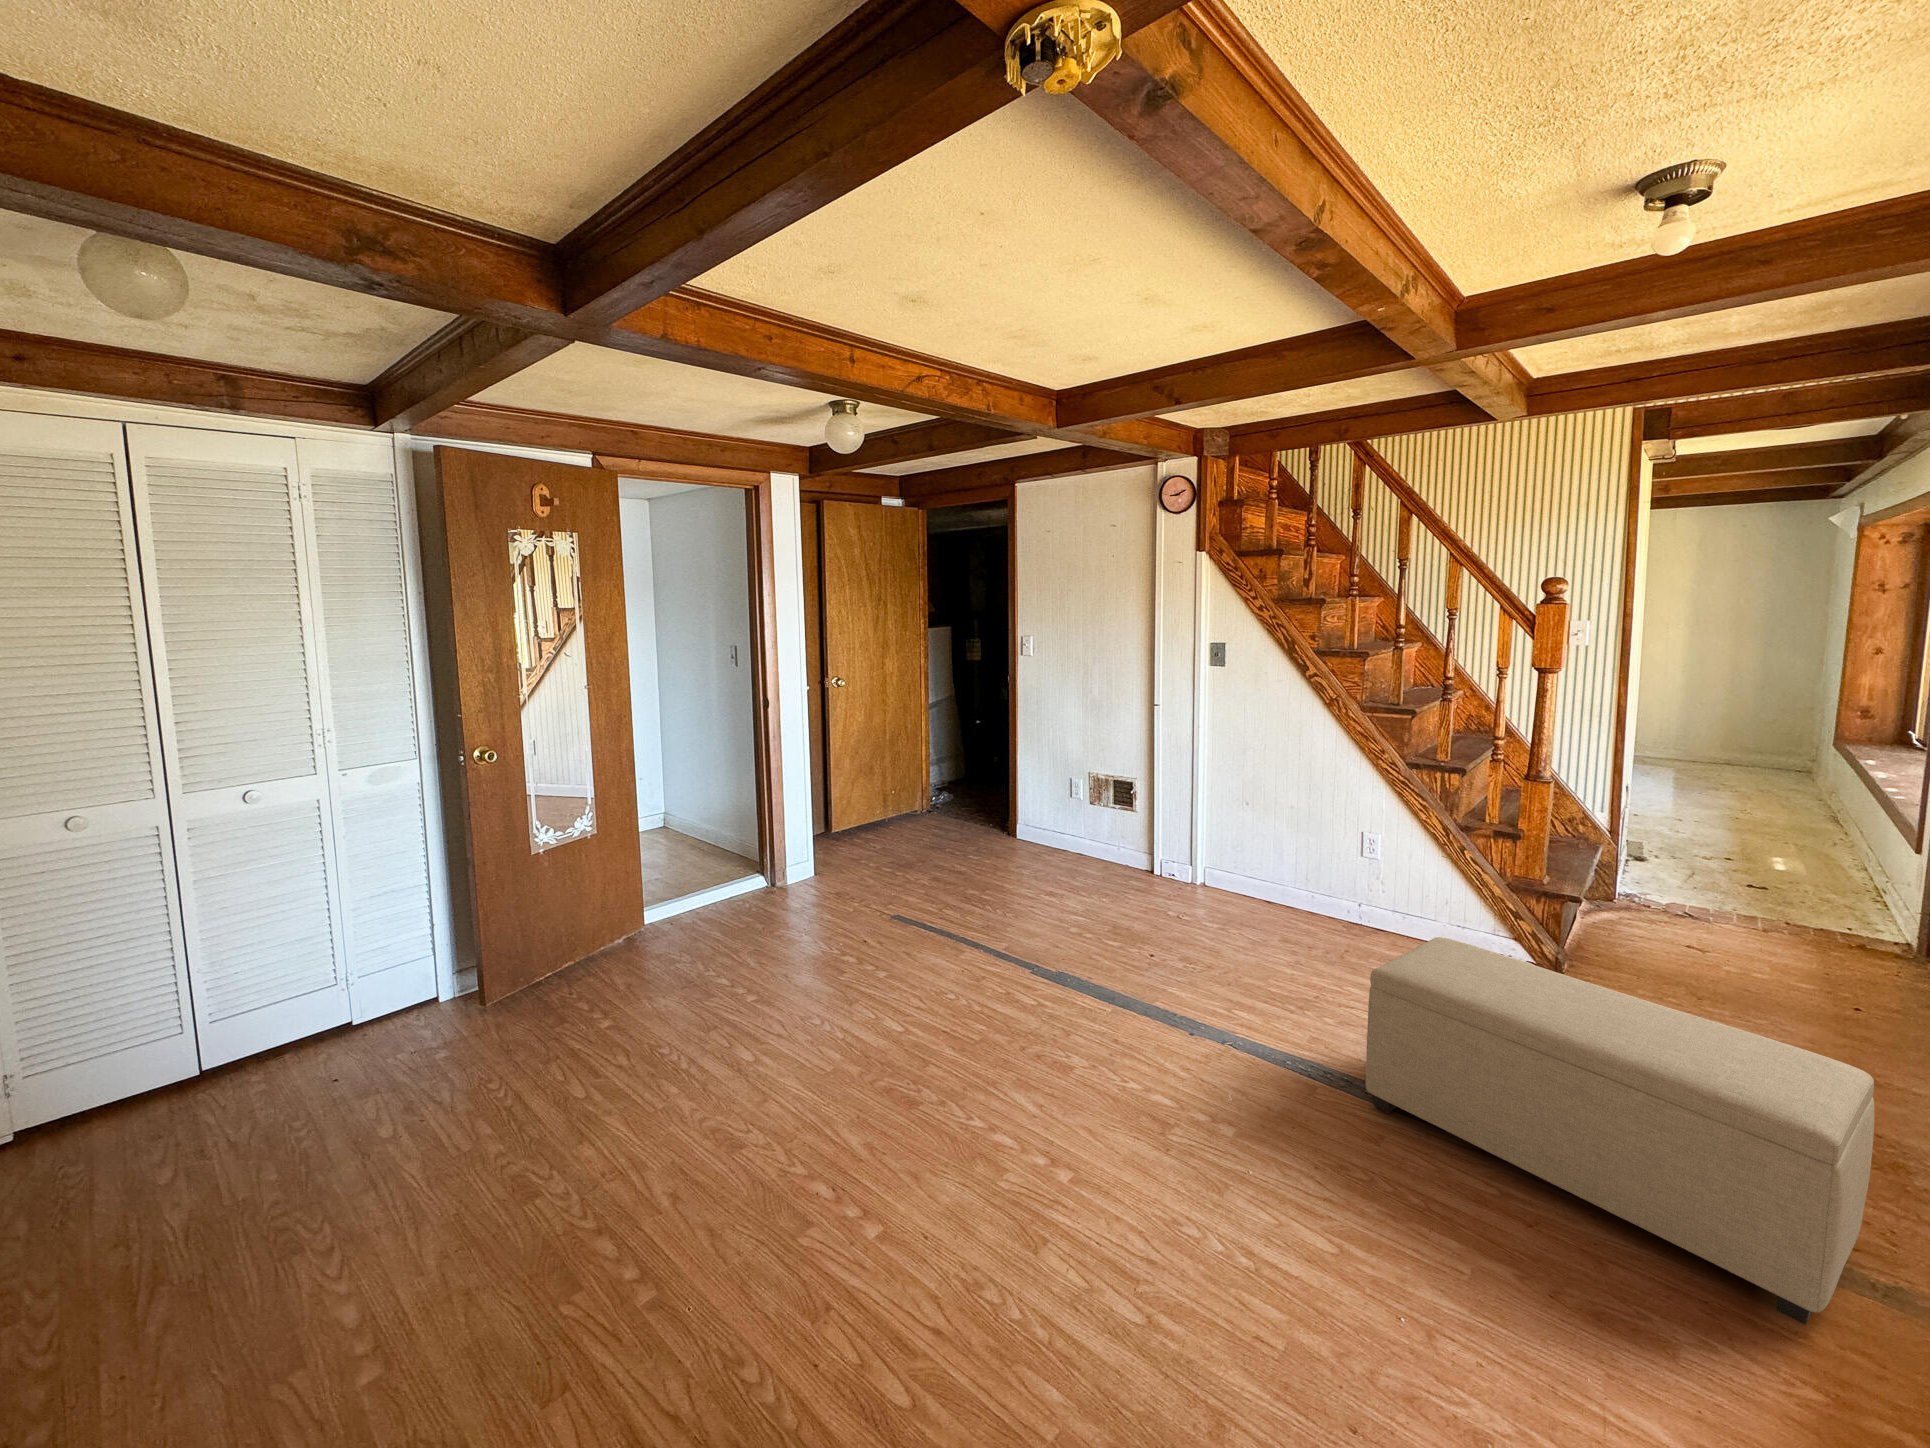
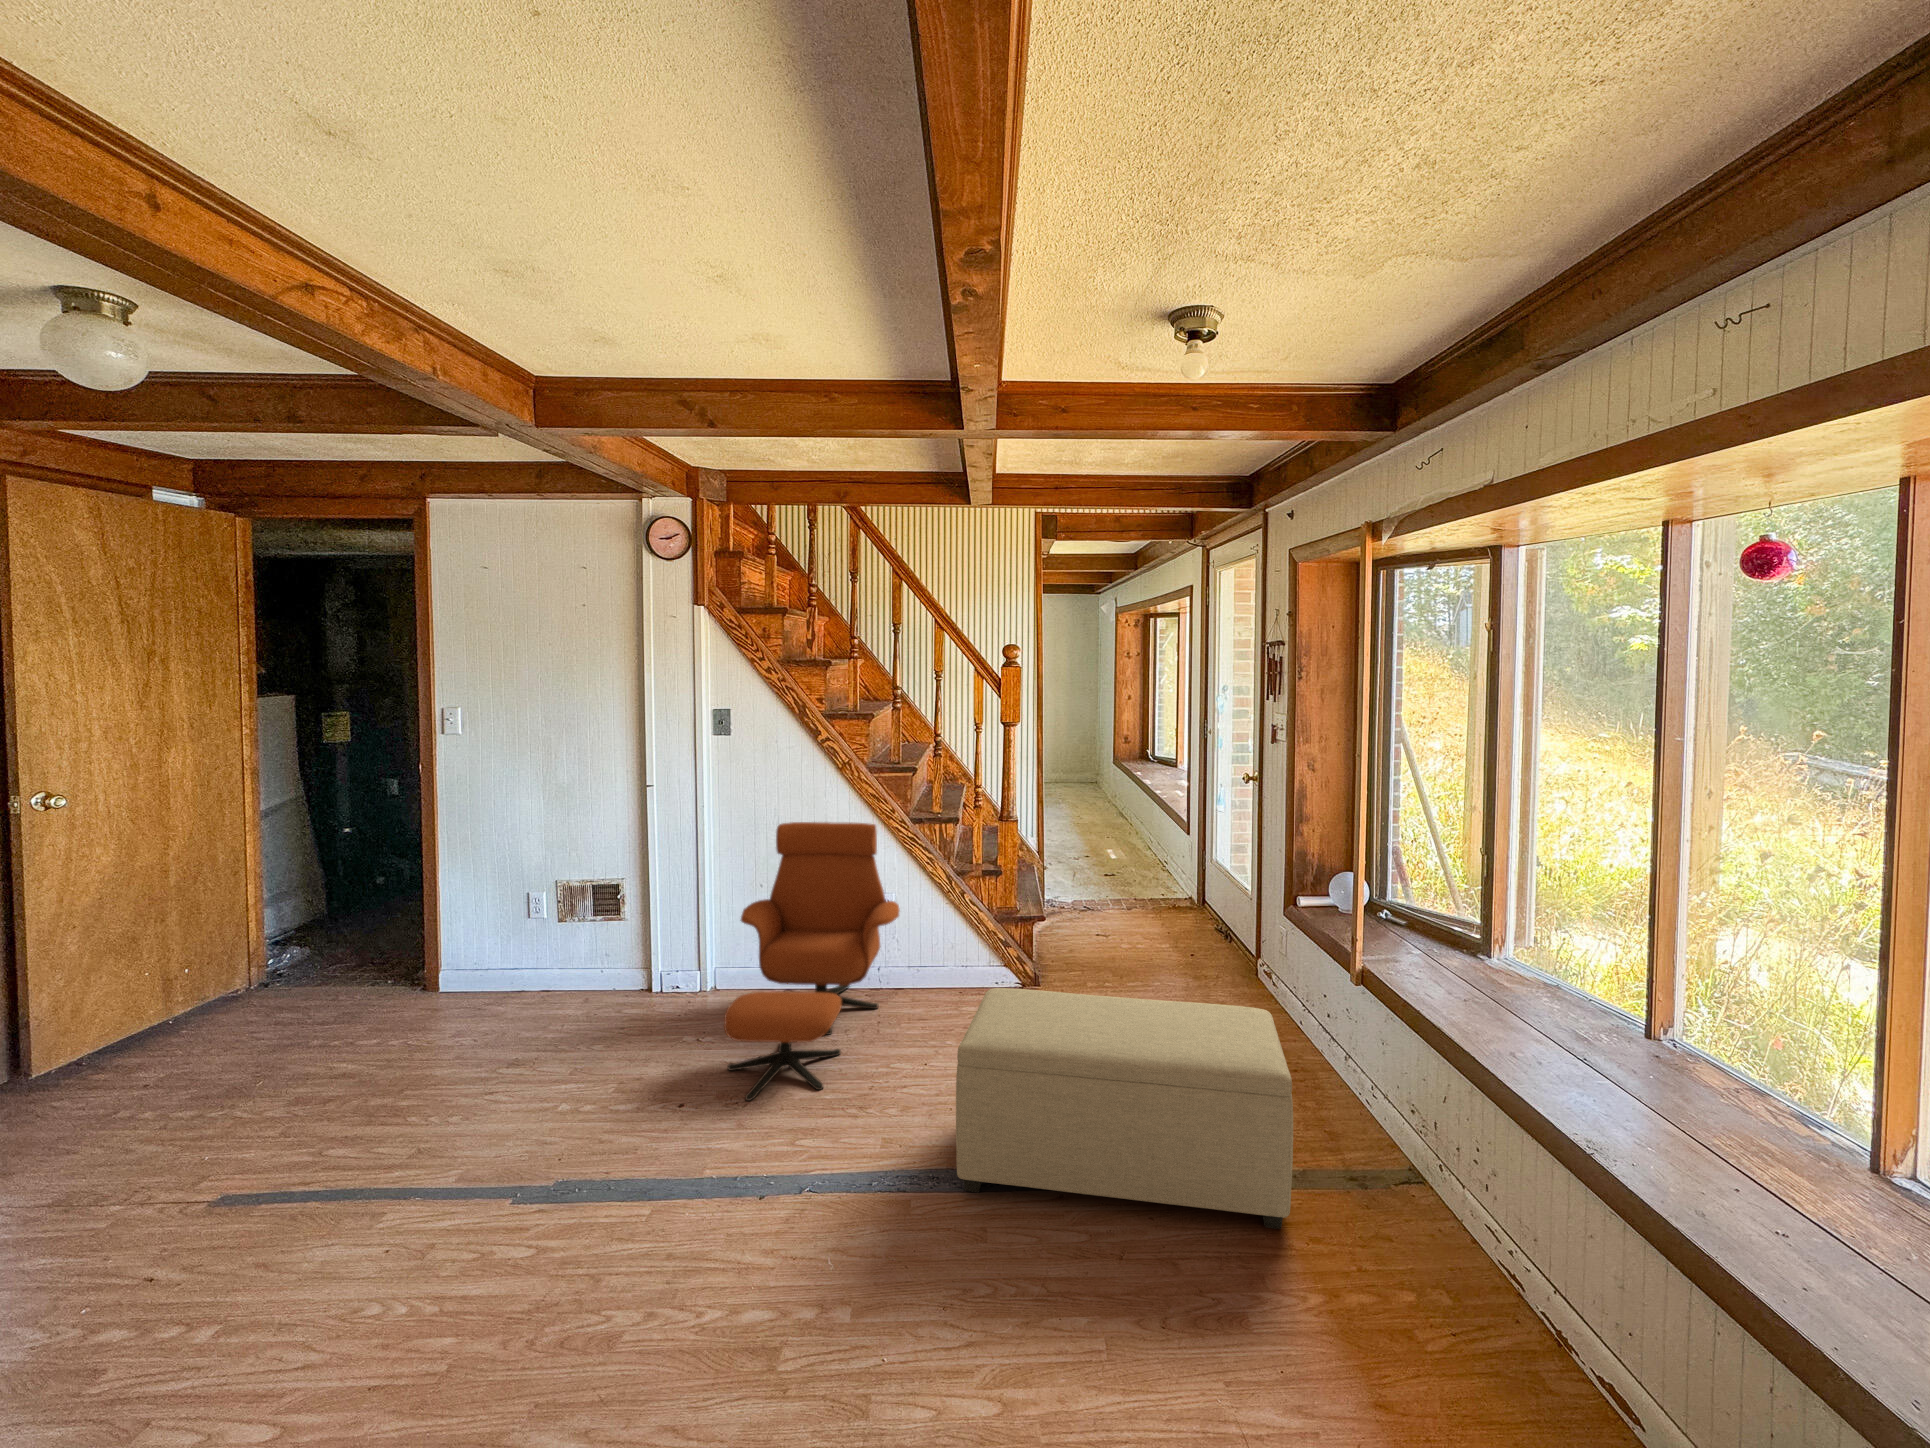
lounge chair: none [1188,750,1379,985] -> present [724,822,900,1101]

